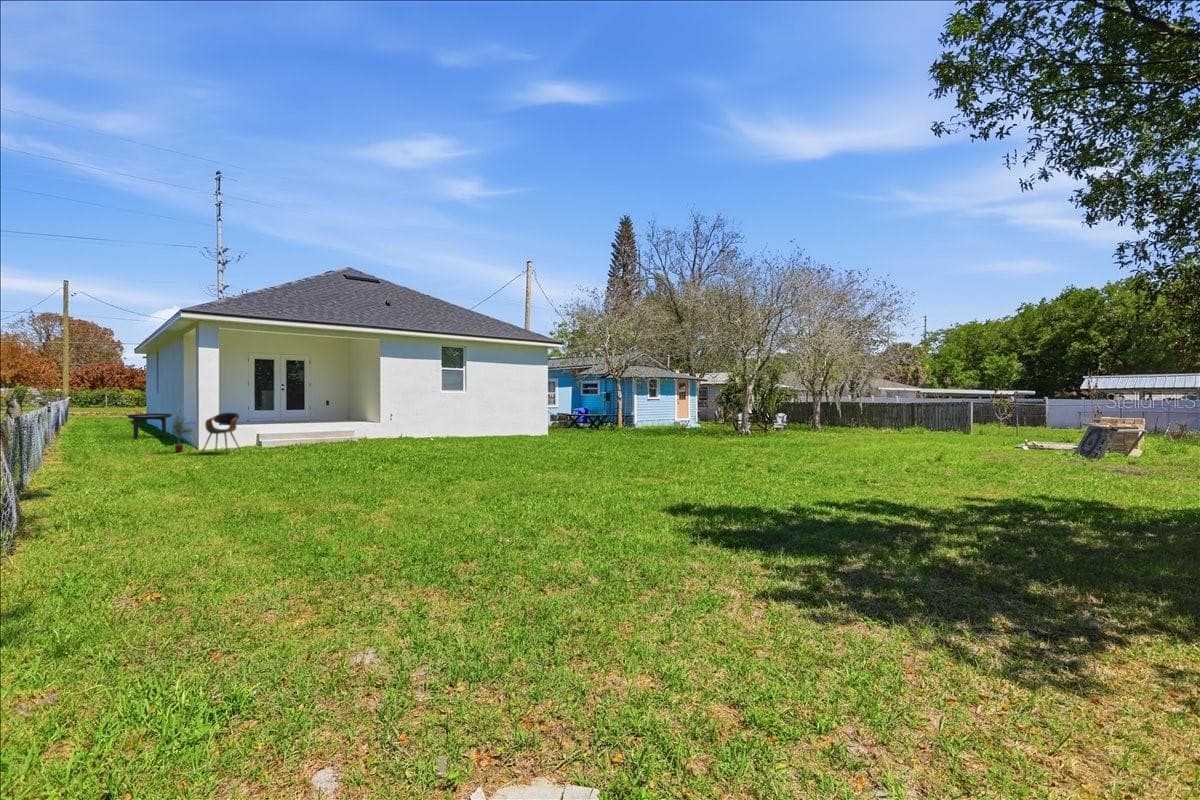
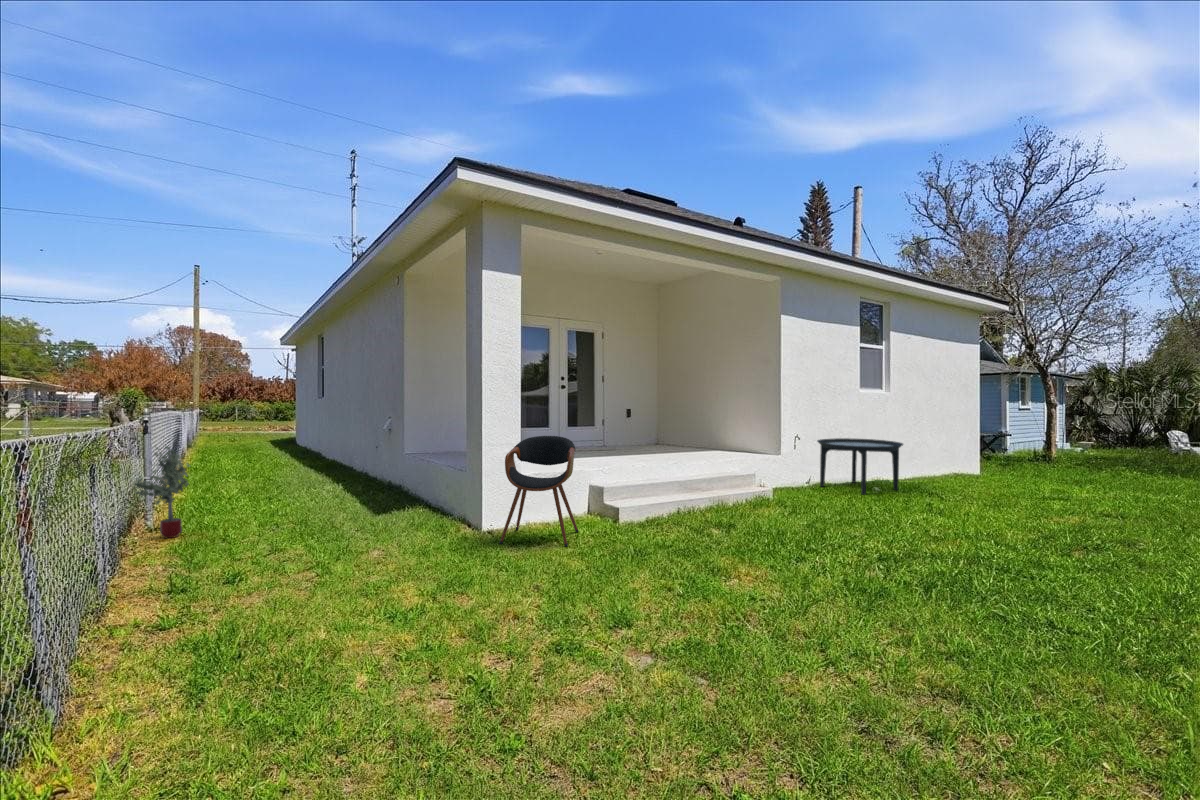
round table: present [126,413,173,439] -> present [817,438,903,495]
potted tree: present [172,416,192,452] -> present [135,446,190,538]

